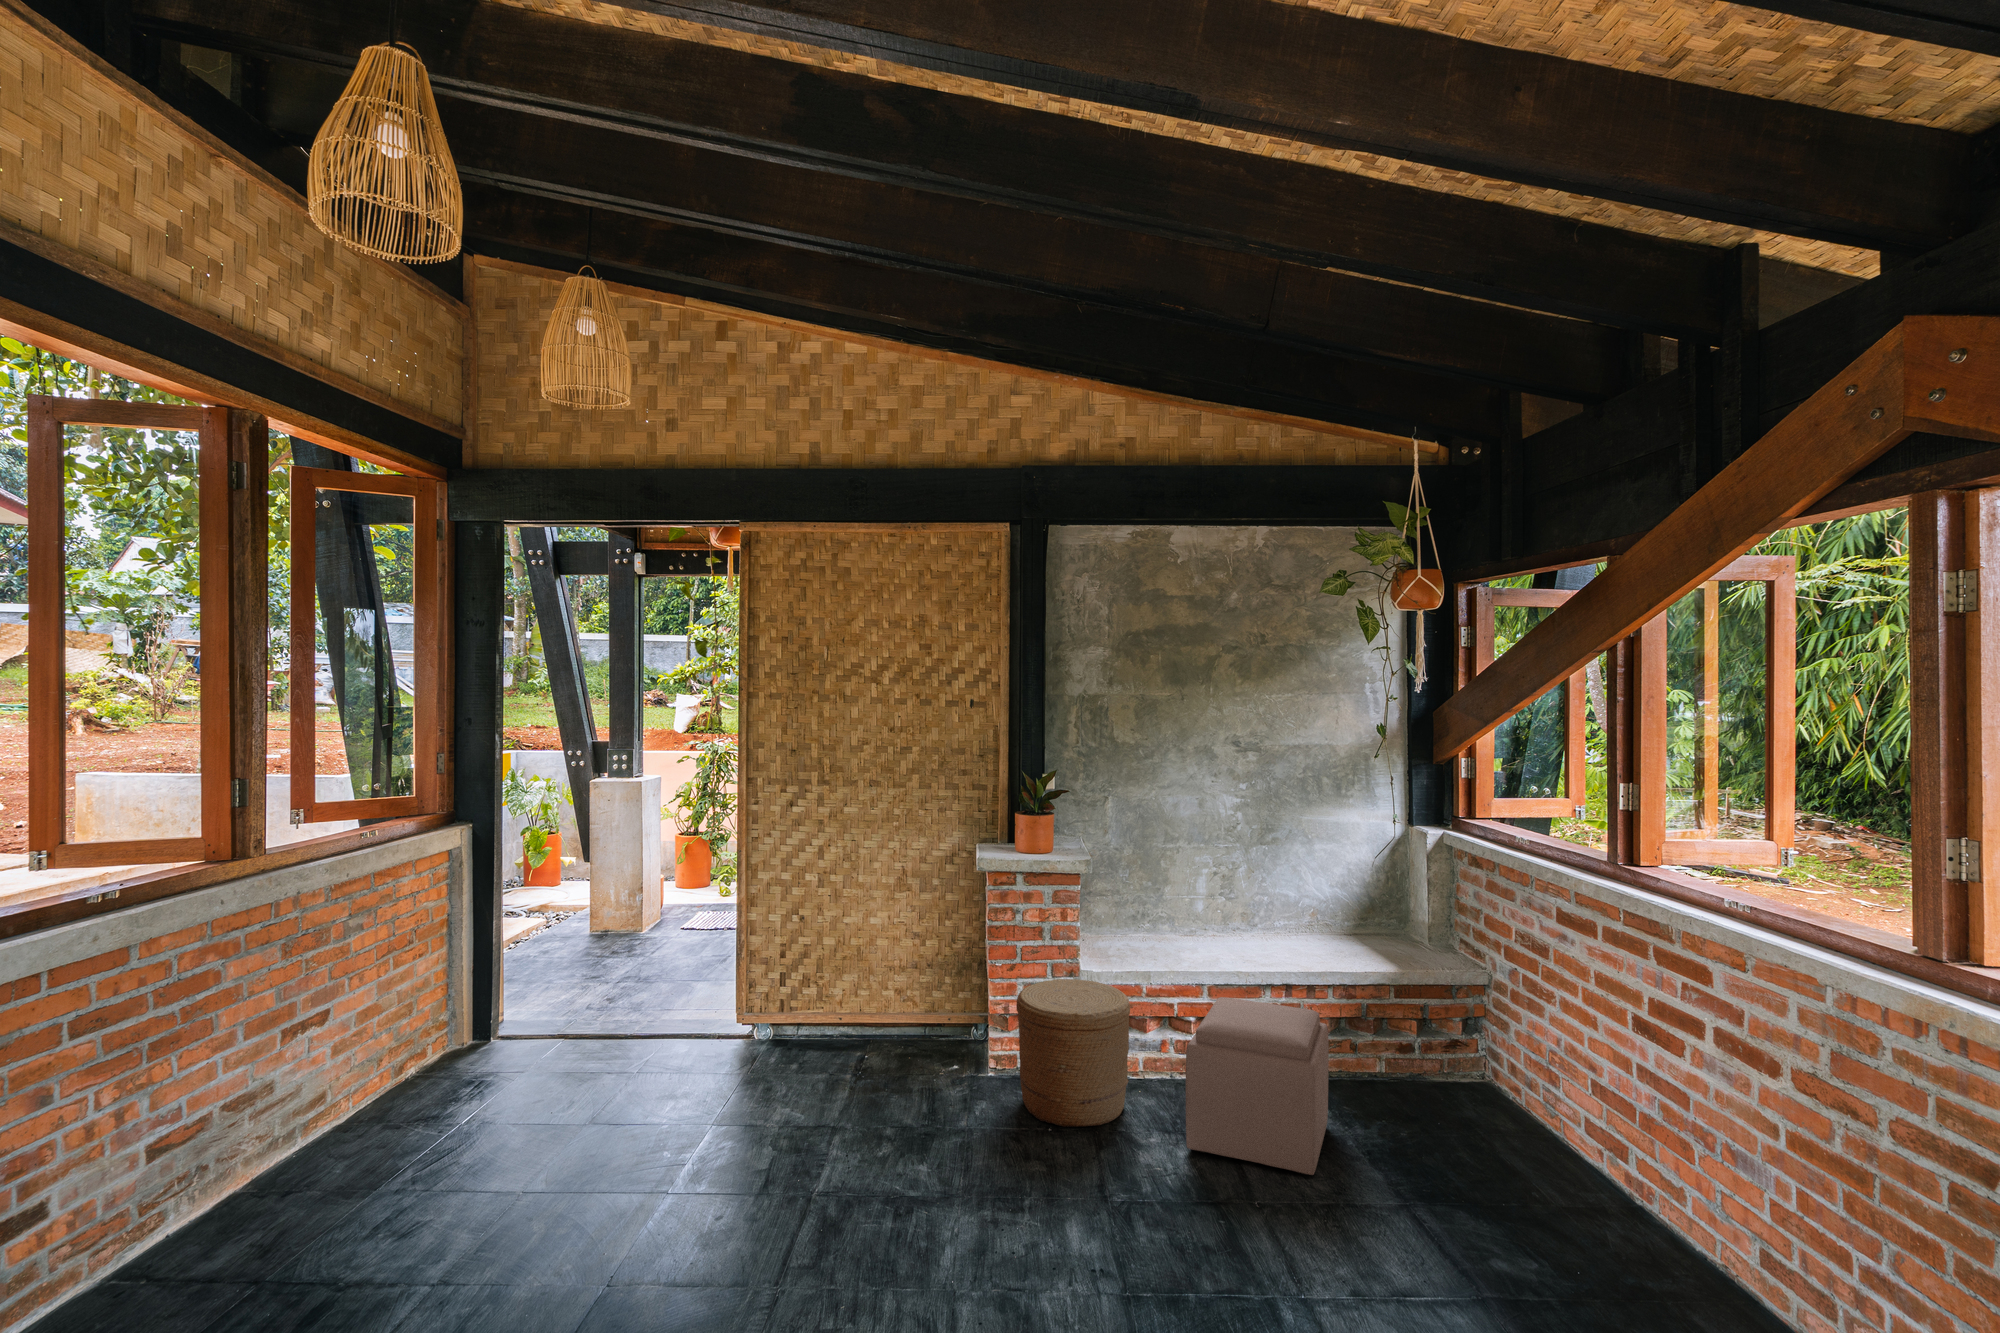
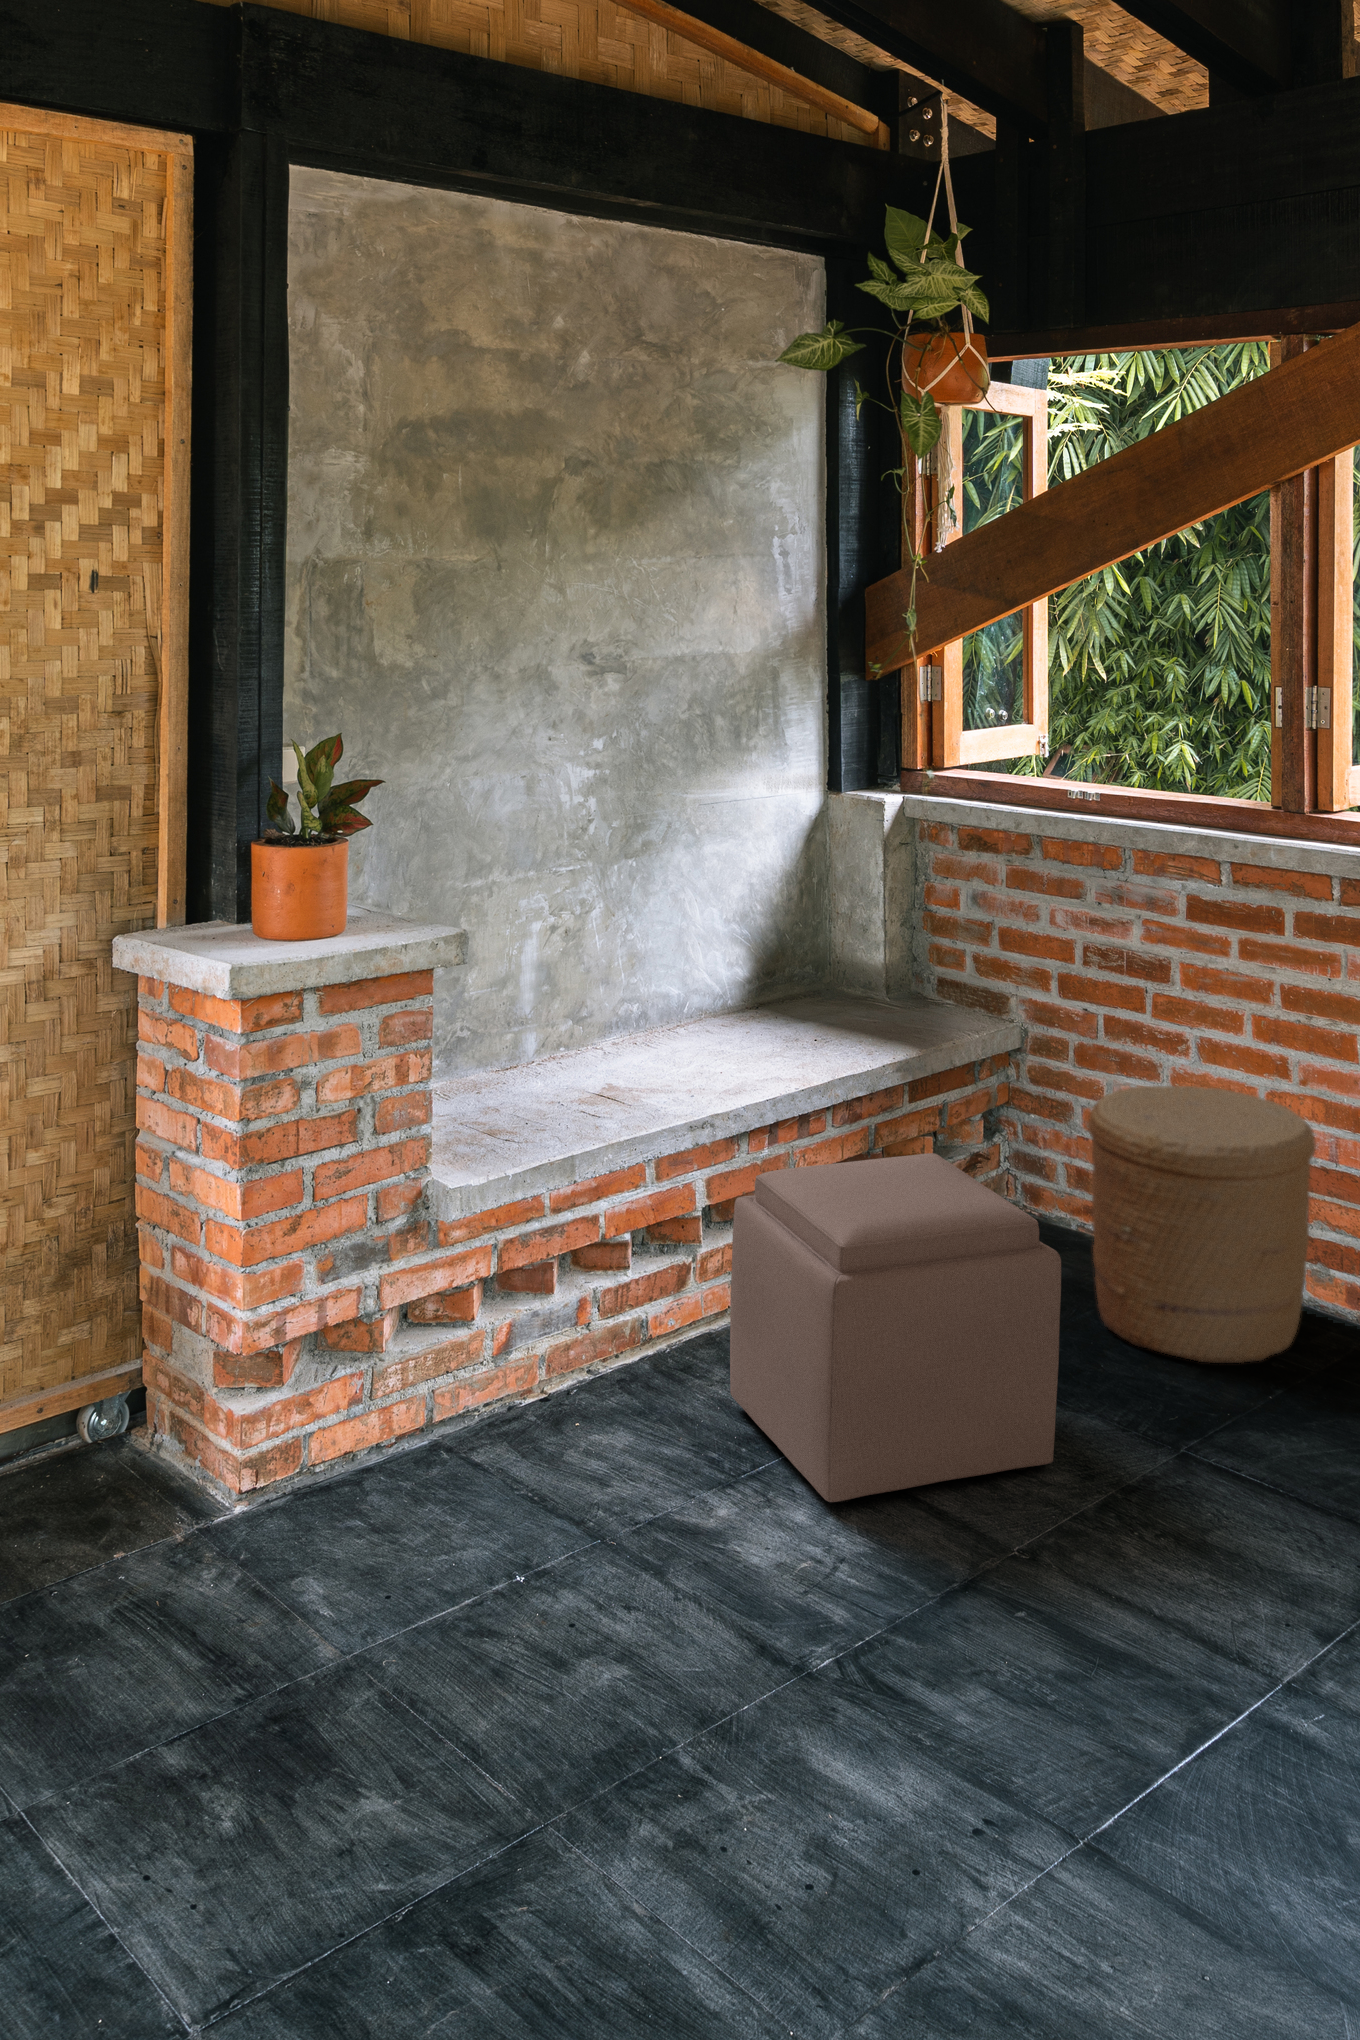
woven basket: present [1016,979,1130,1127] -> present [1088,1086,1316,1363]

